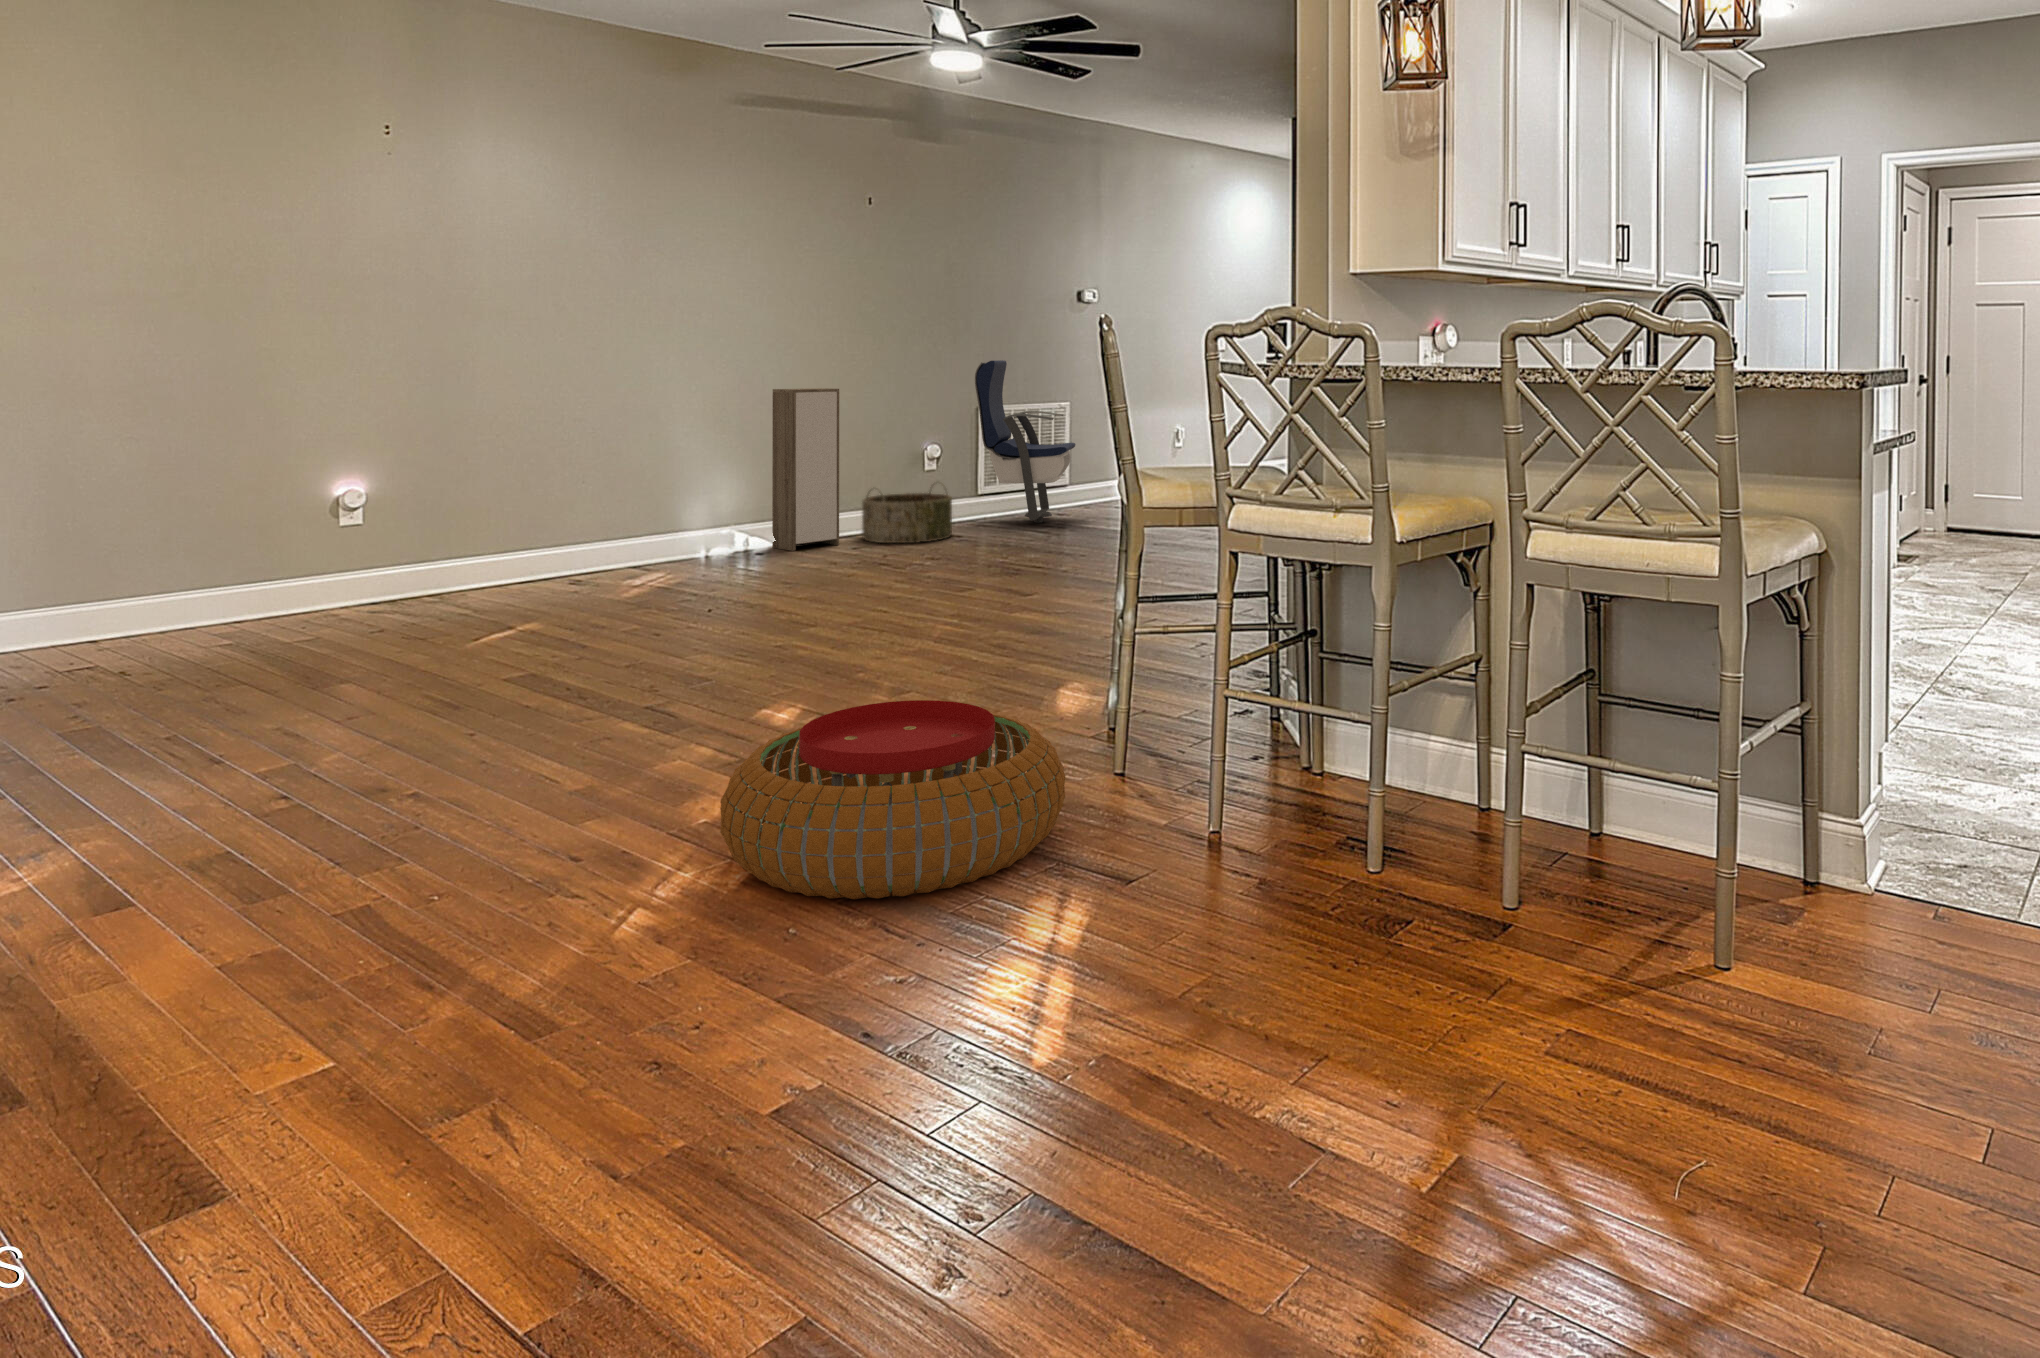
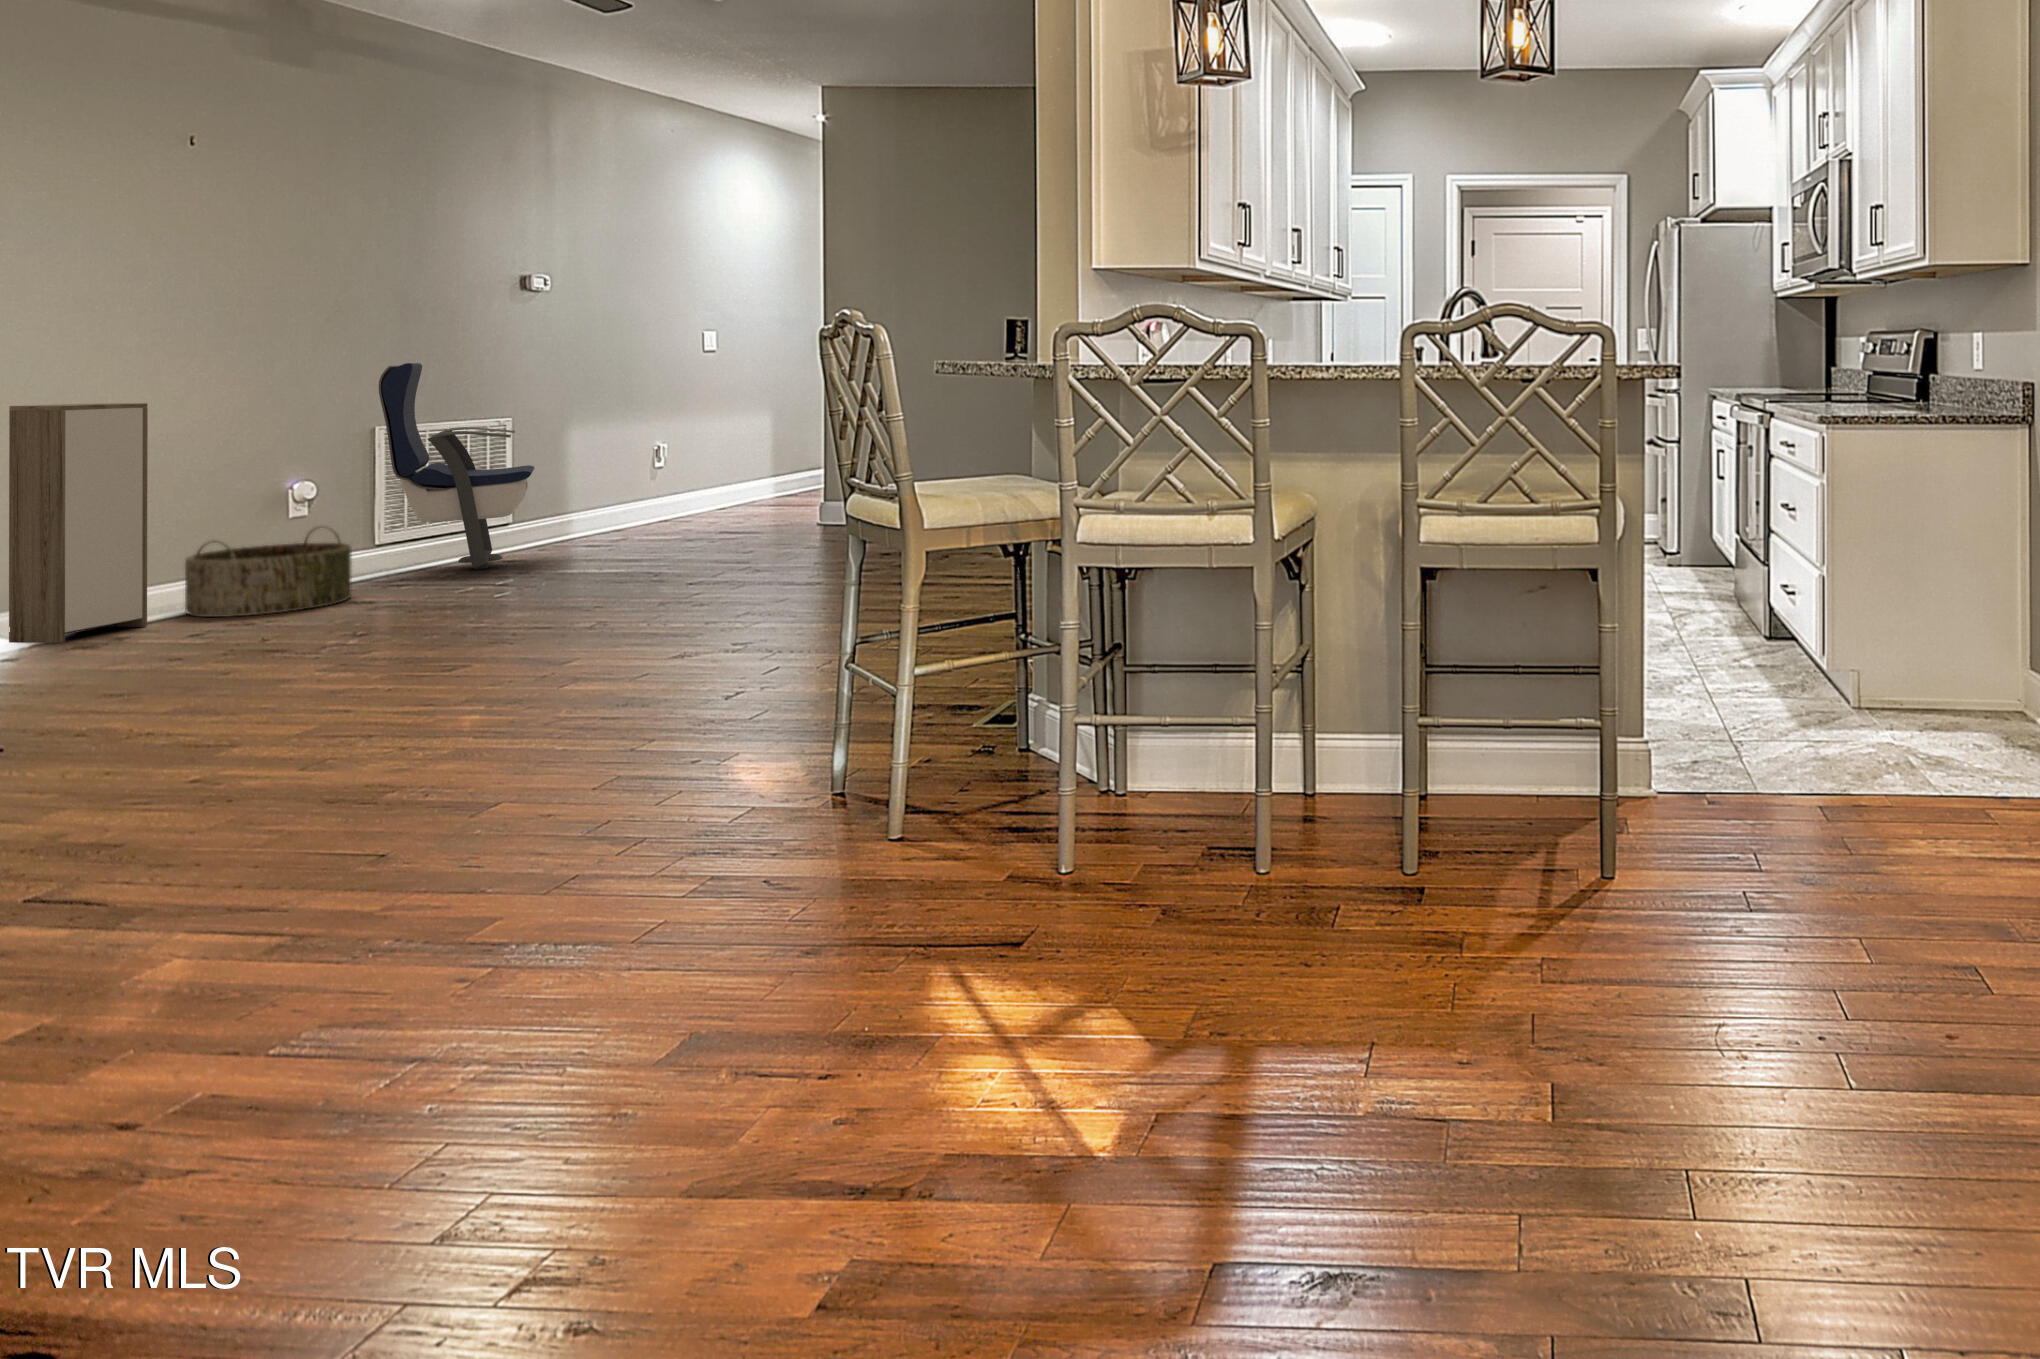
pouf: present [720,700,1065,899] -> none [383,786,902,1082]

